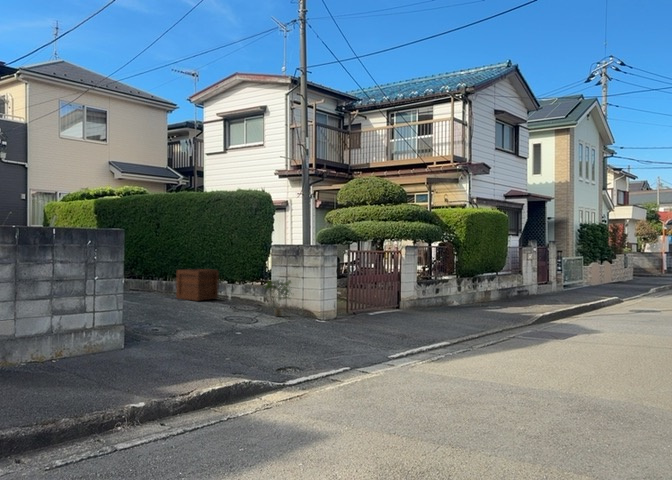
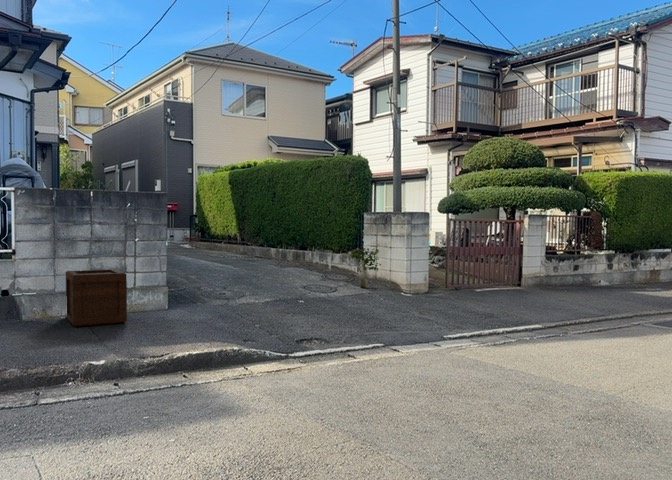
wooden crate: present [176,269,219,301] -> present [66,269,127,326]

